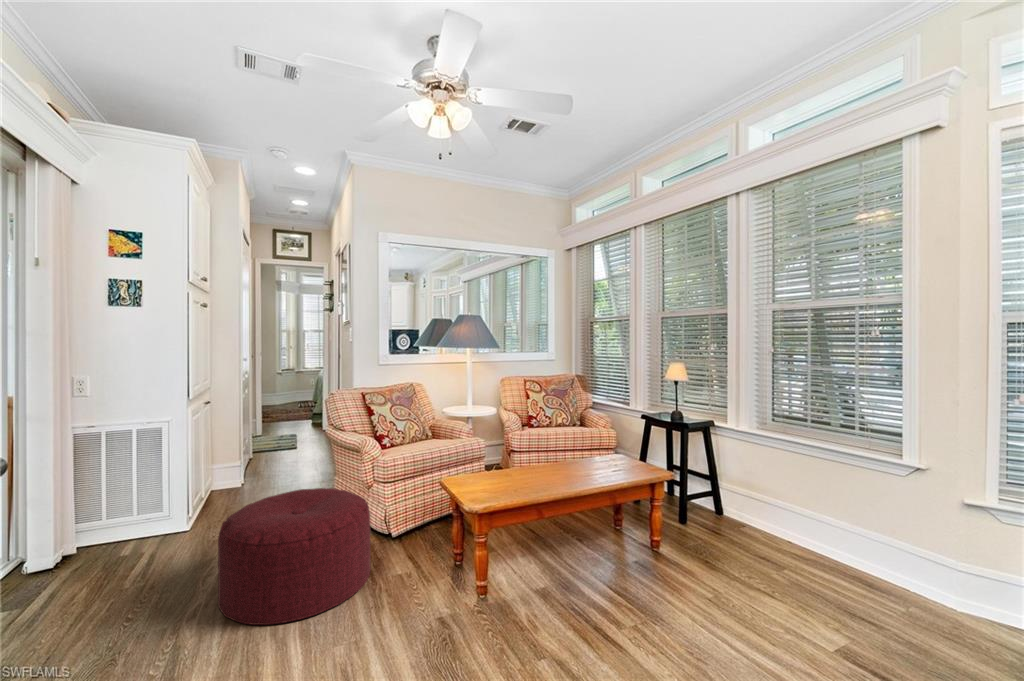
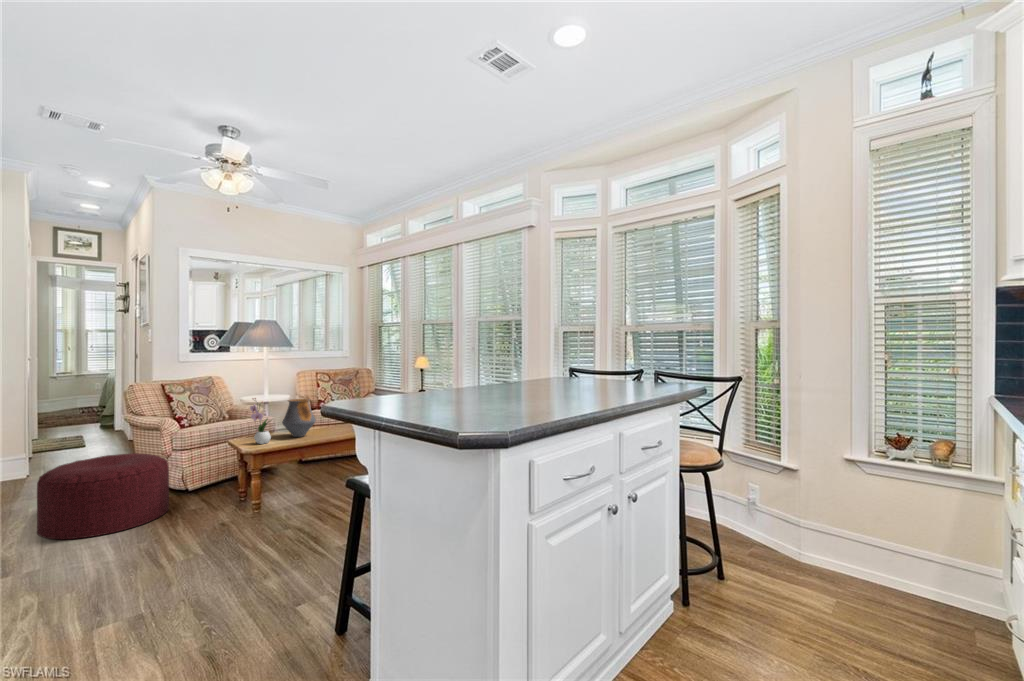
vase: none [509,423,554,481] -> present [282,398,316,437]
flower arrangement: none [471,424,503,494] -> present [250,398,271,444]

